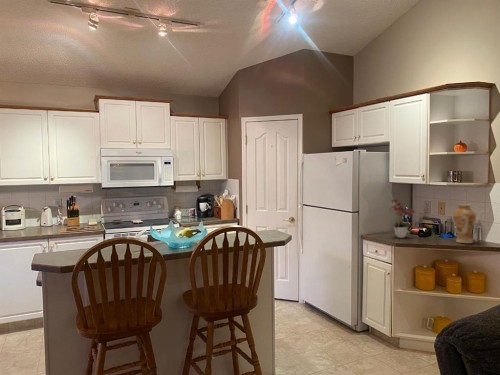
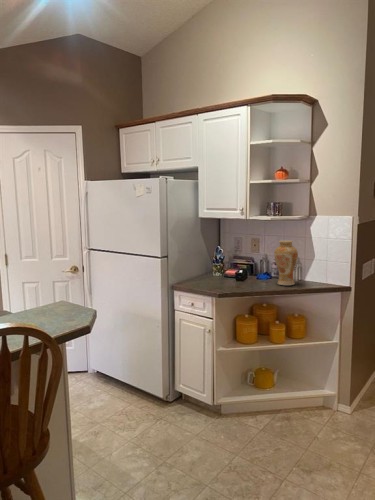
flower arrangement: present [391,199,414,238] -> none [204,235,235,285]

